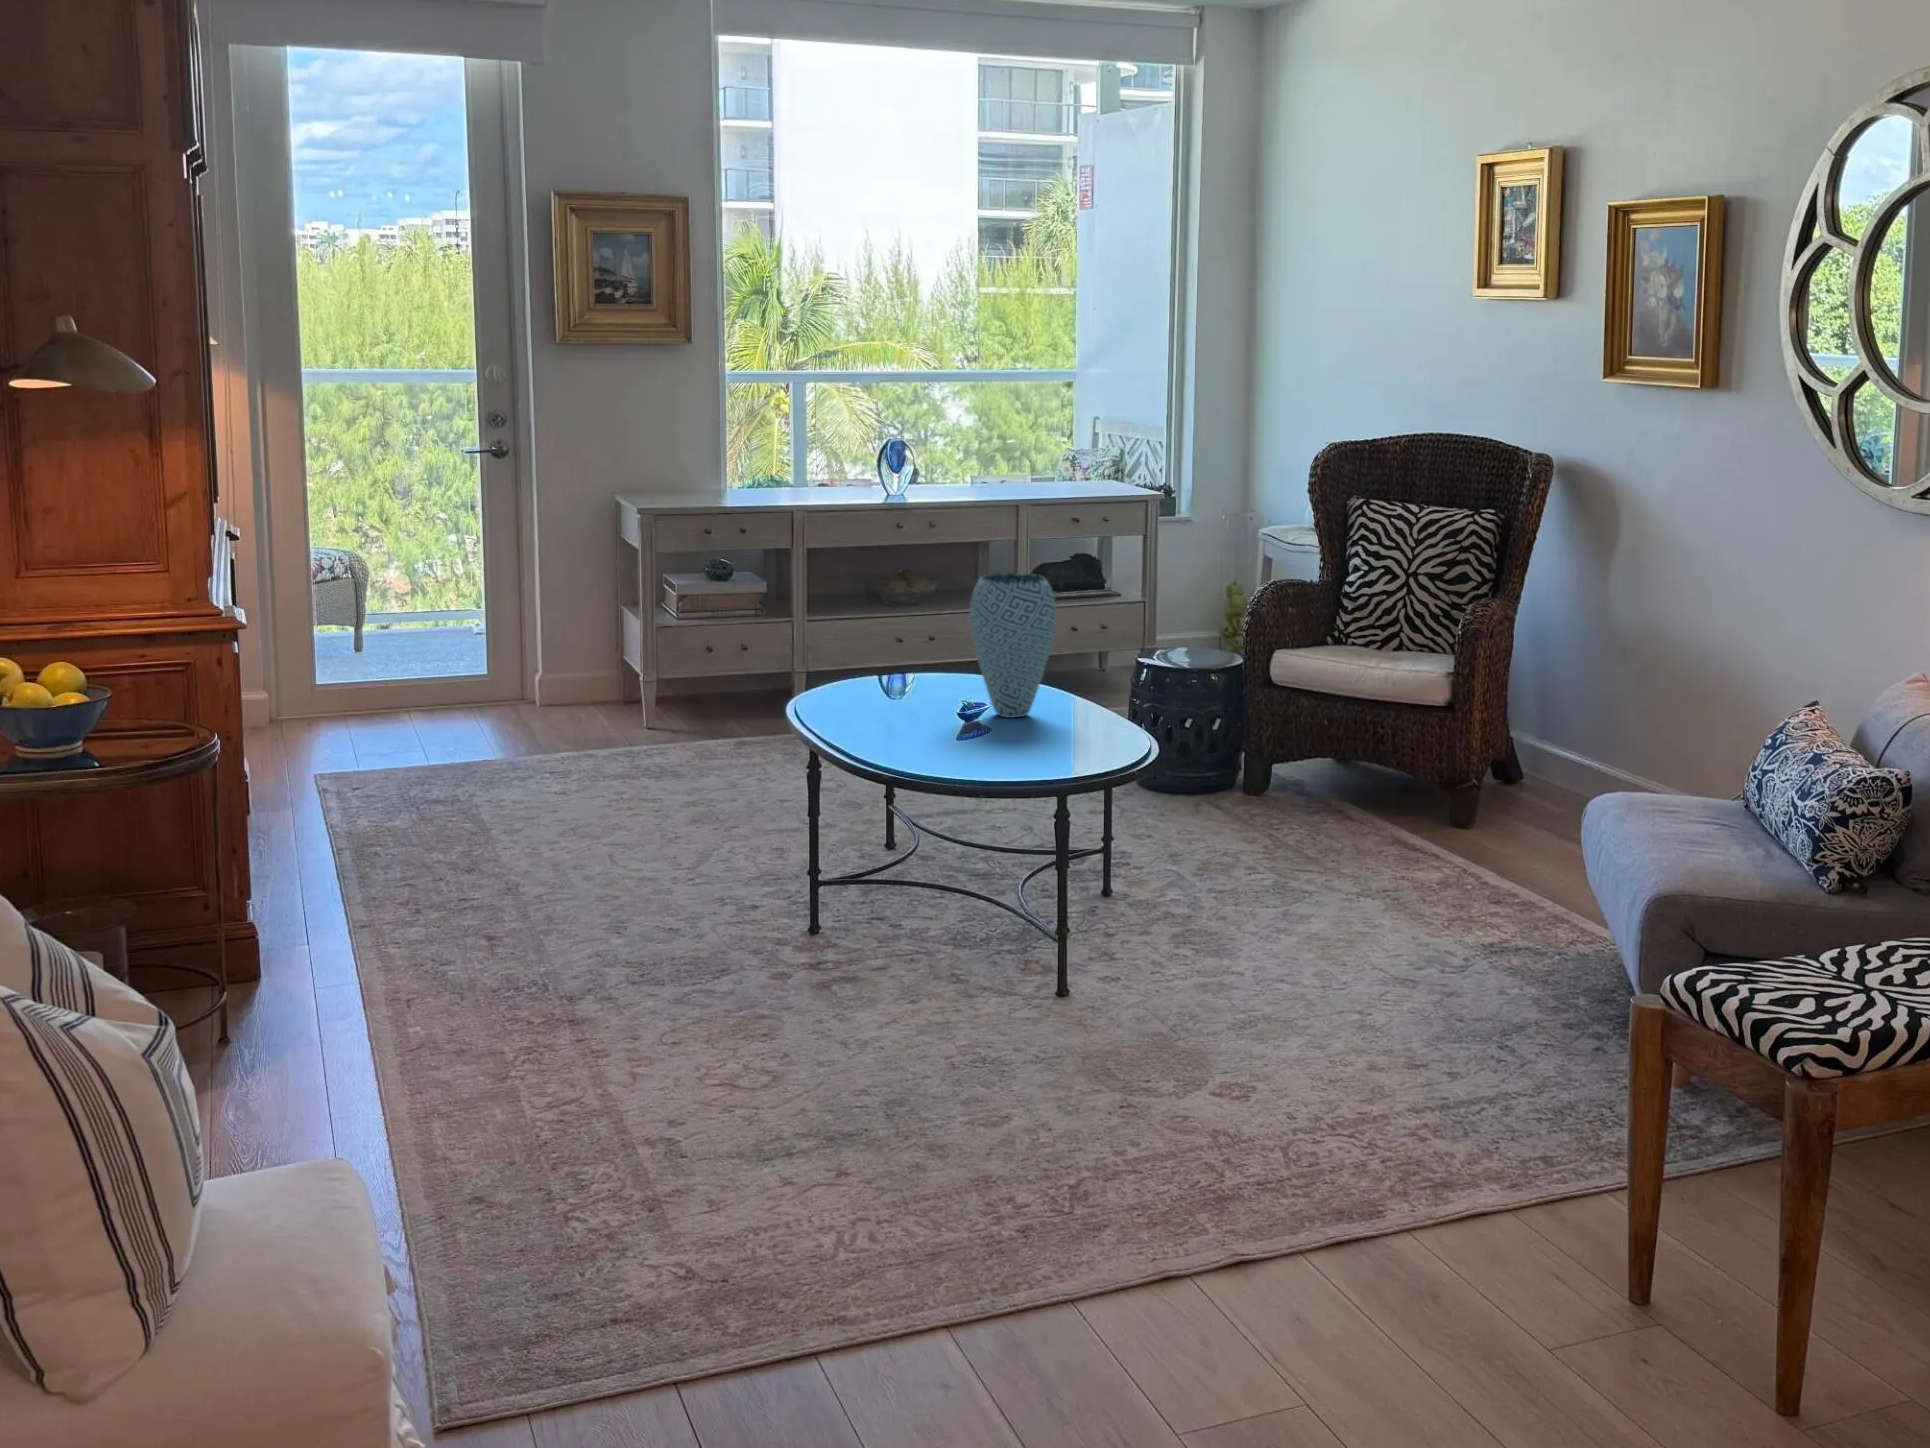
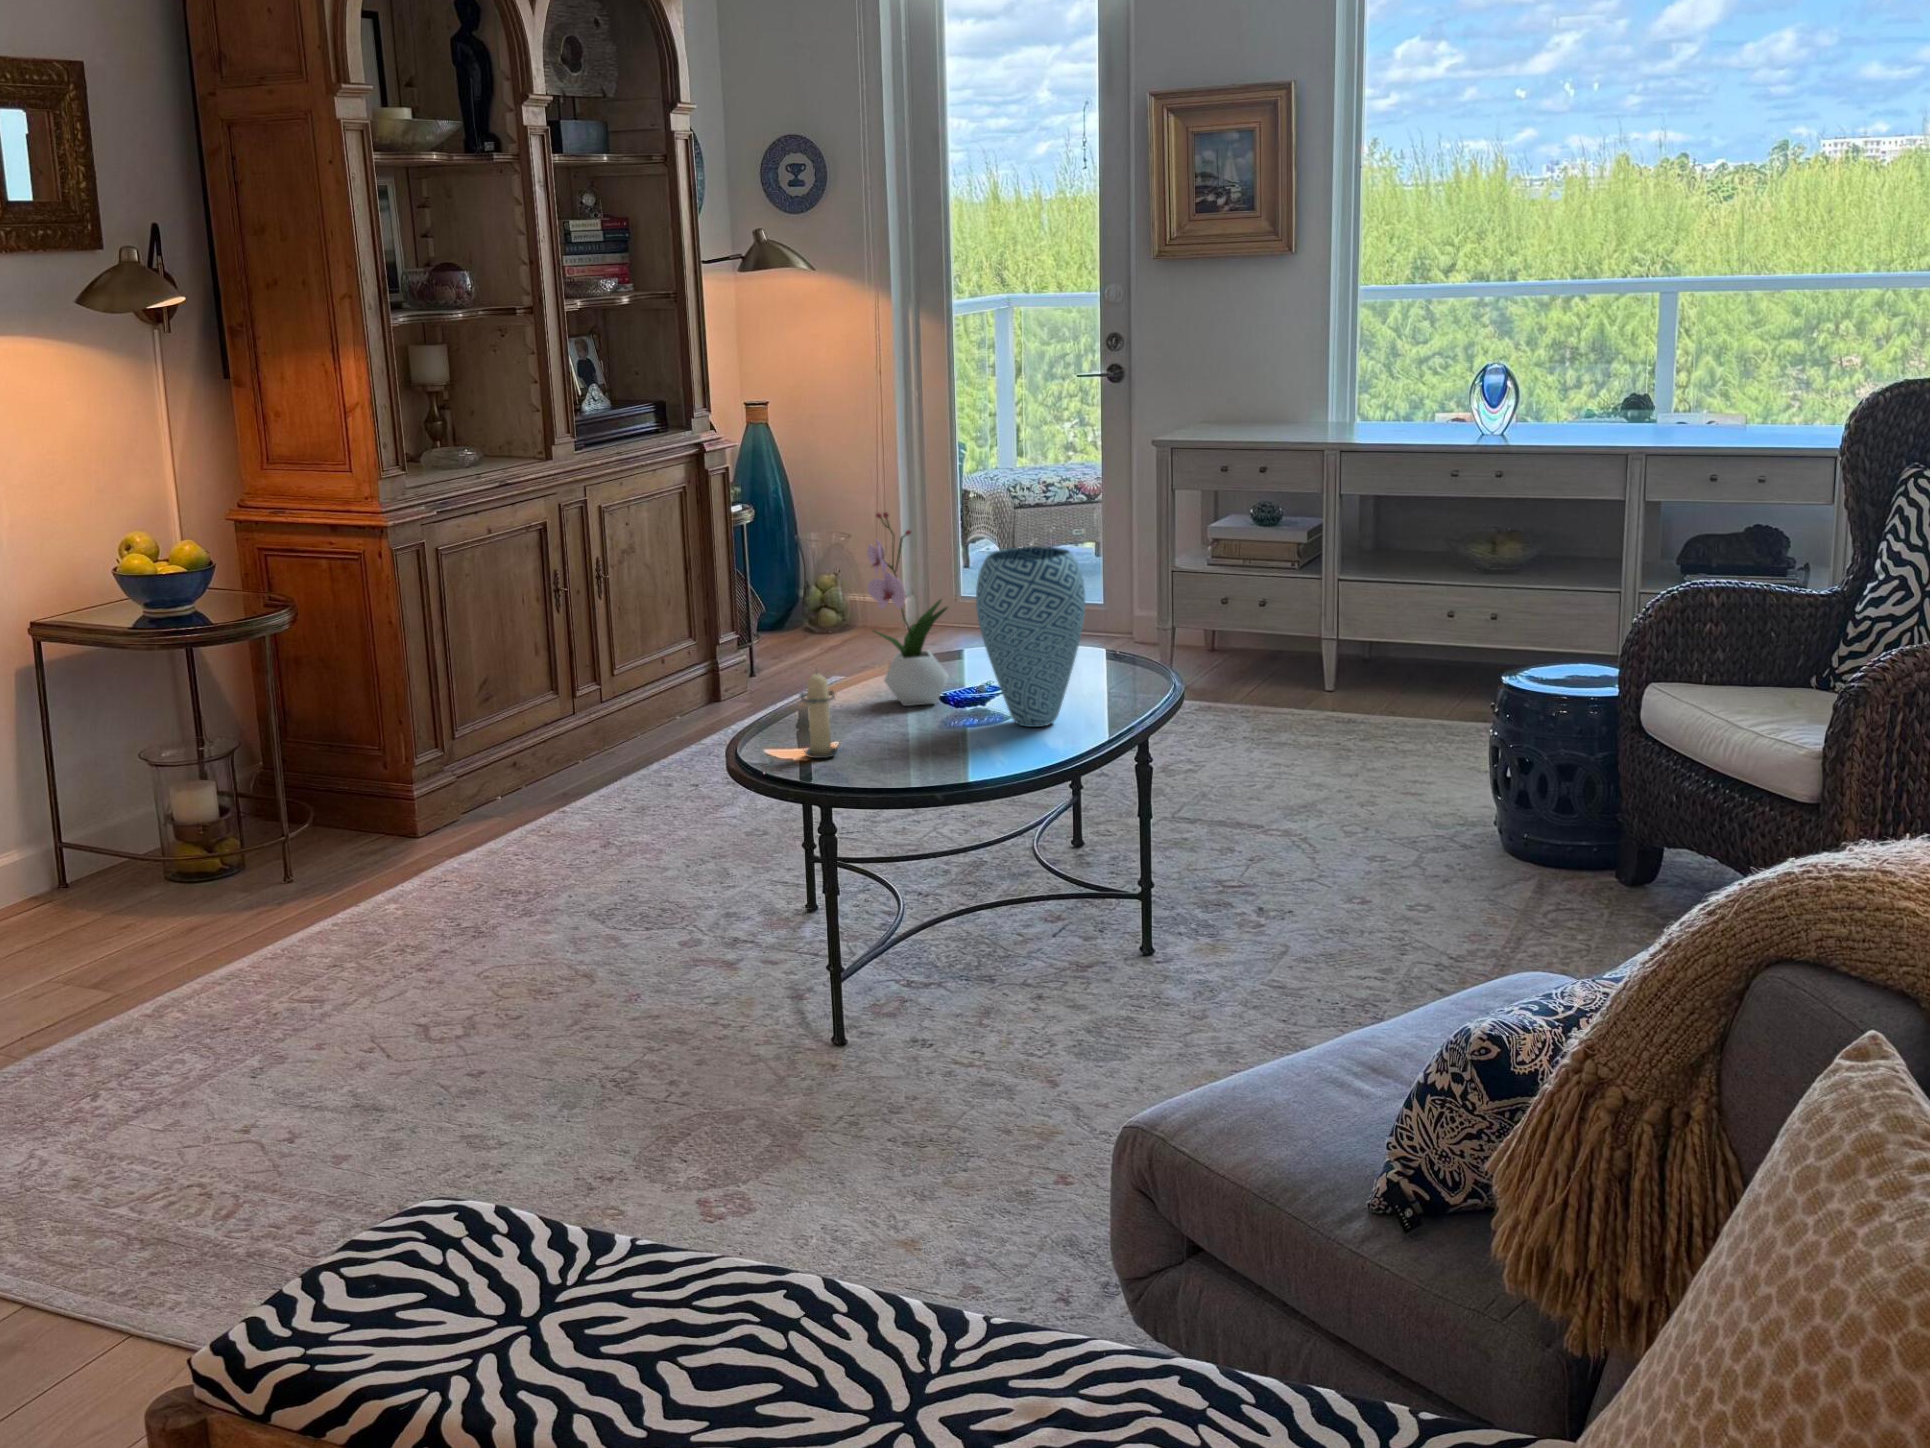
flower arrangement: none [840,554,914,718] -> present [867,512,949,706]
candle: none [929,679,966,756] -> present [800,673,837,758]

